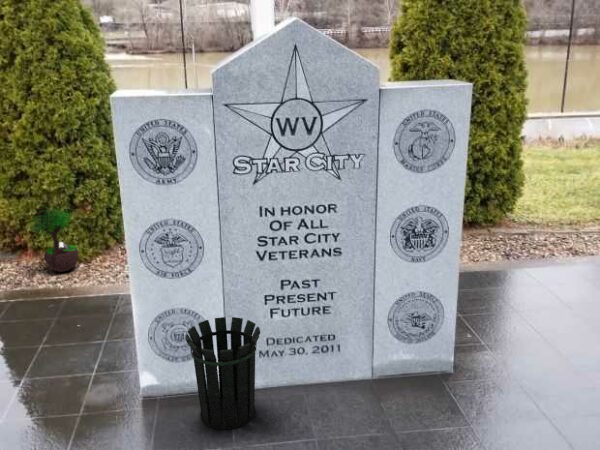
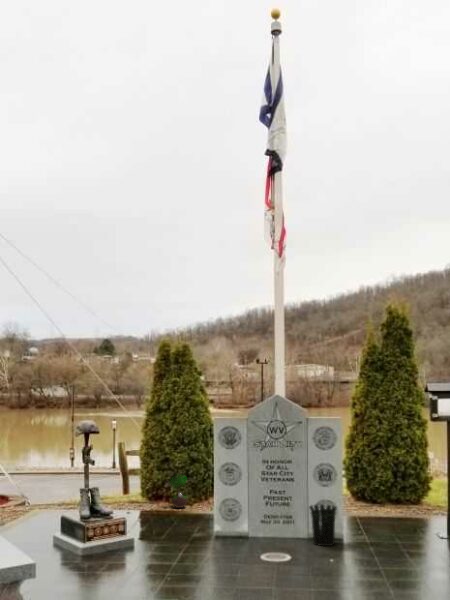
waste bin: present [185,317,260,430] -> present [309,504,336,546]

